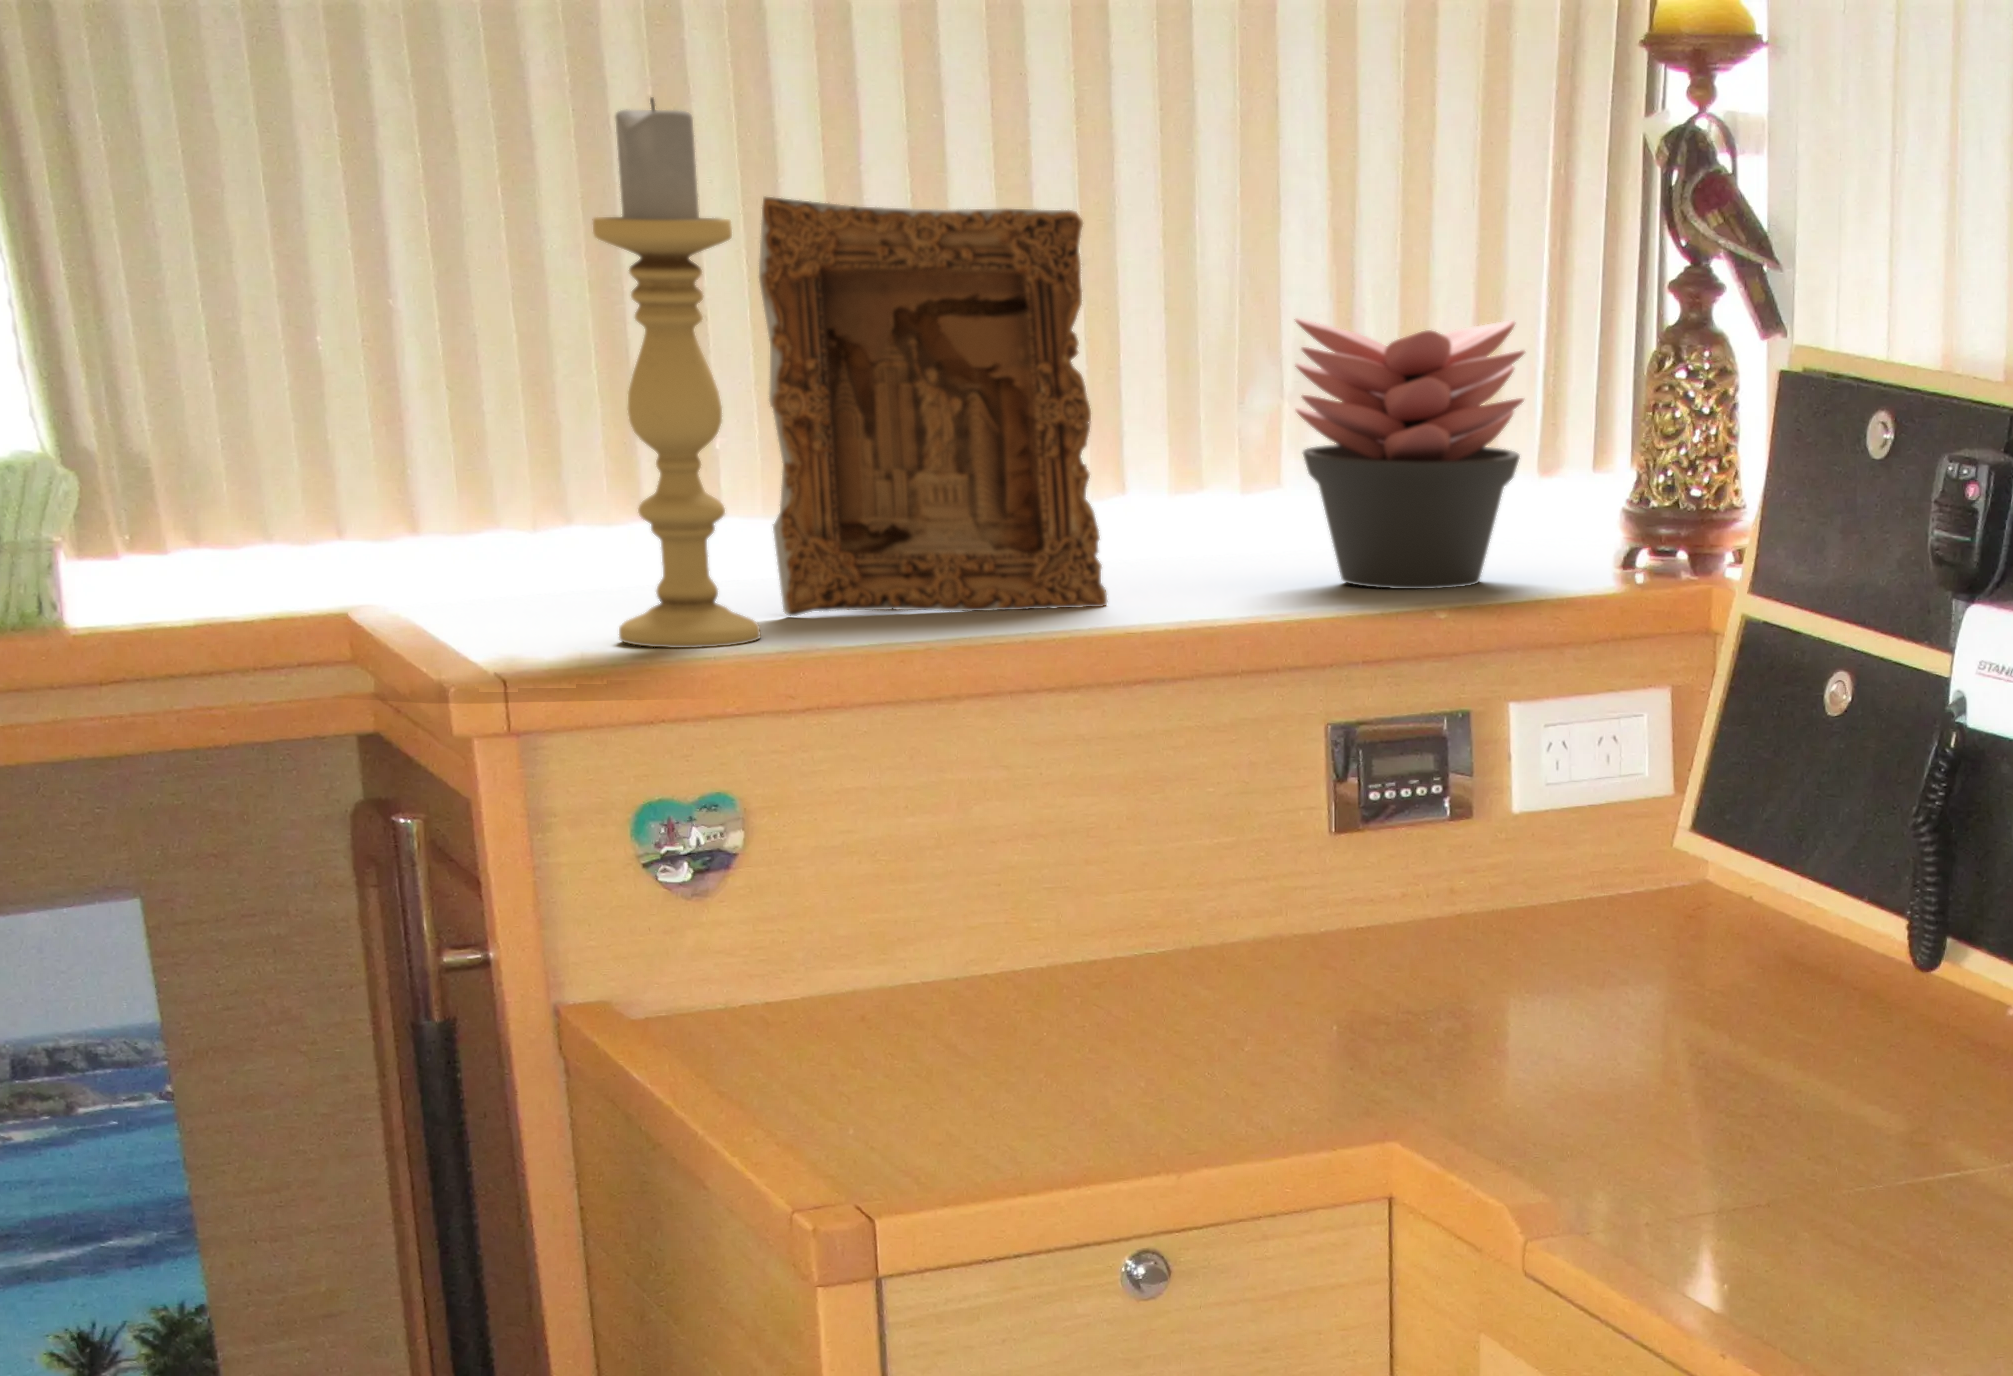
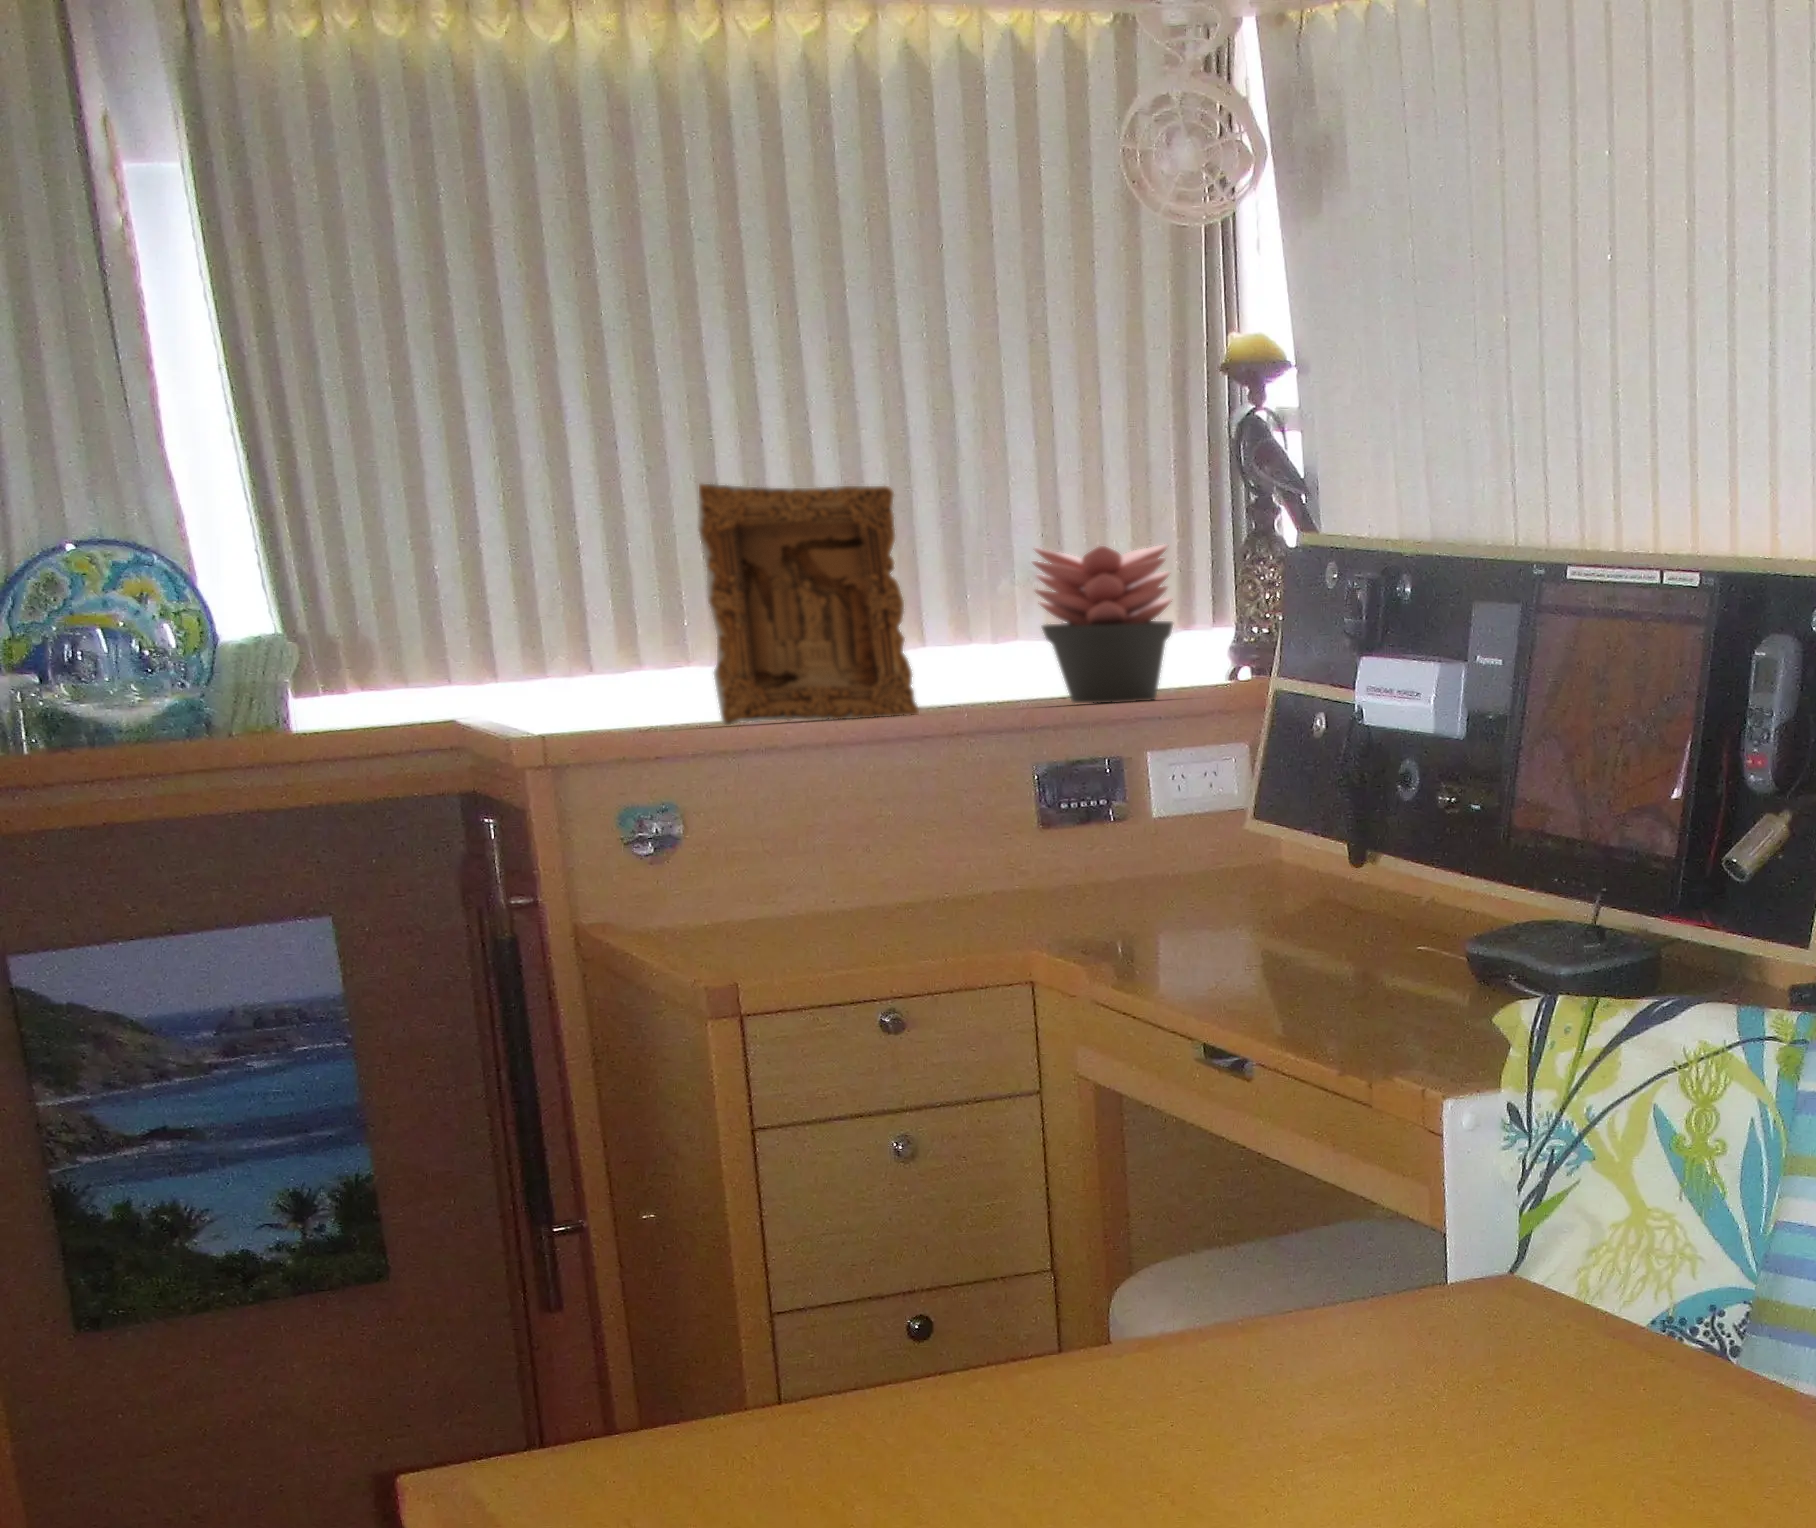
candle holder: present [593,98,760,648] -> none [589,421,702,731]

